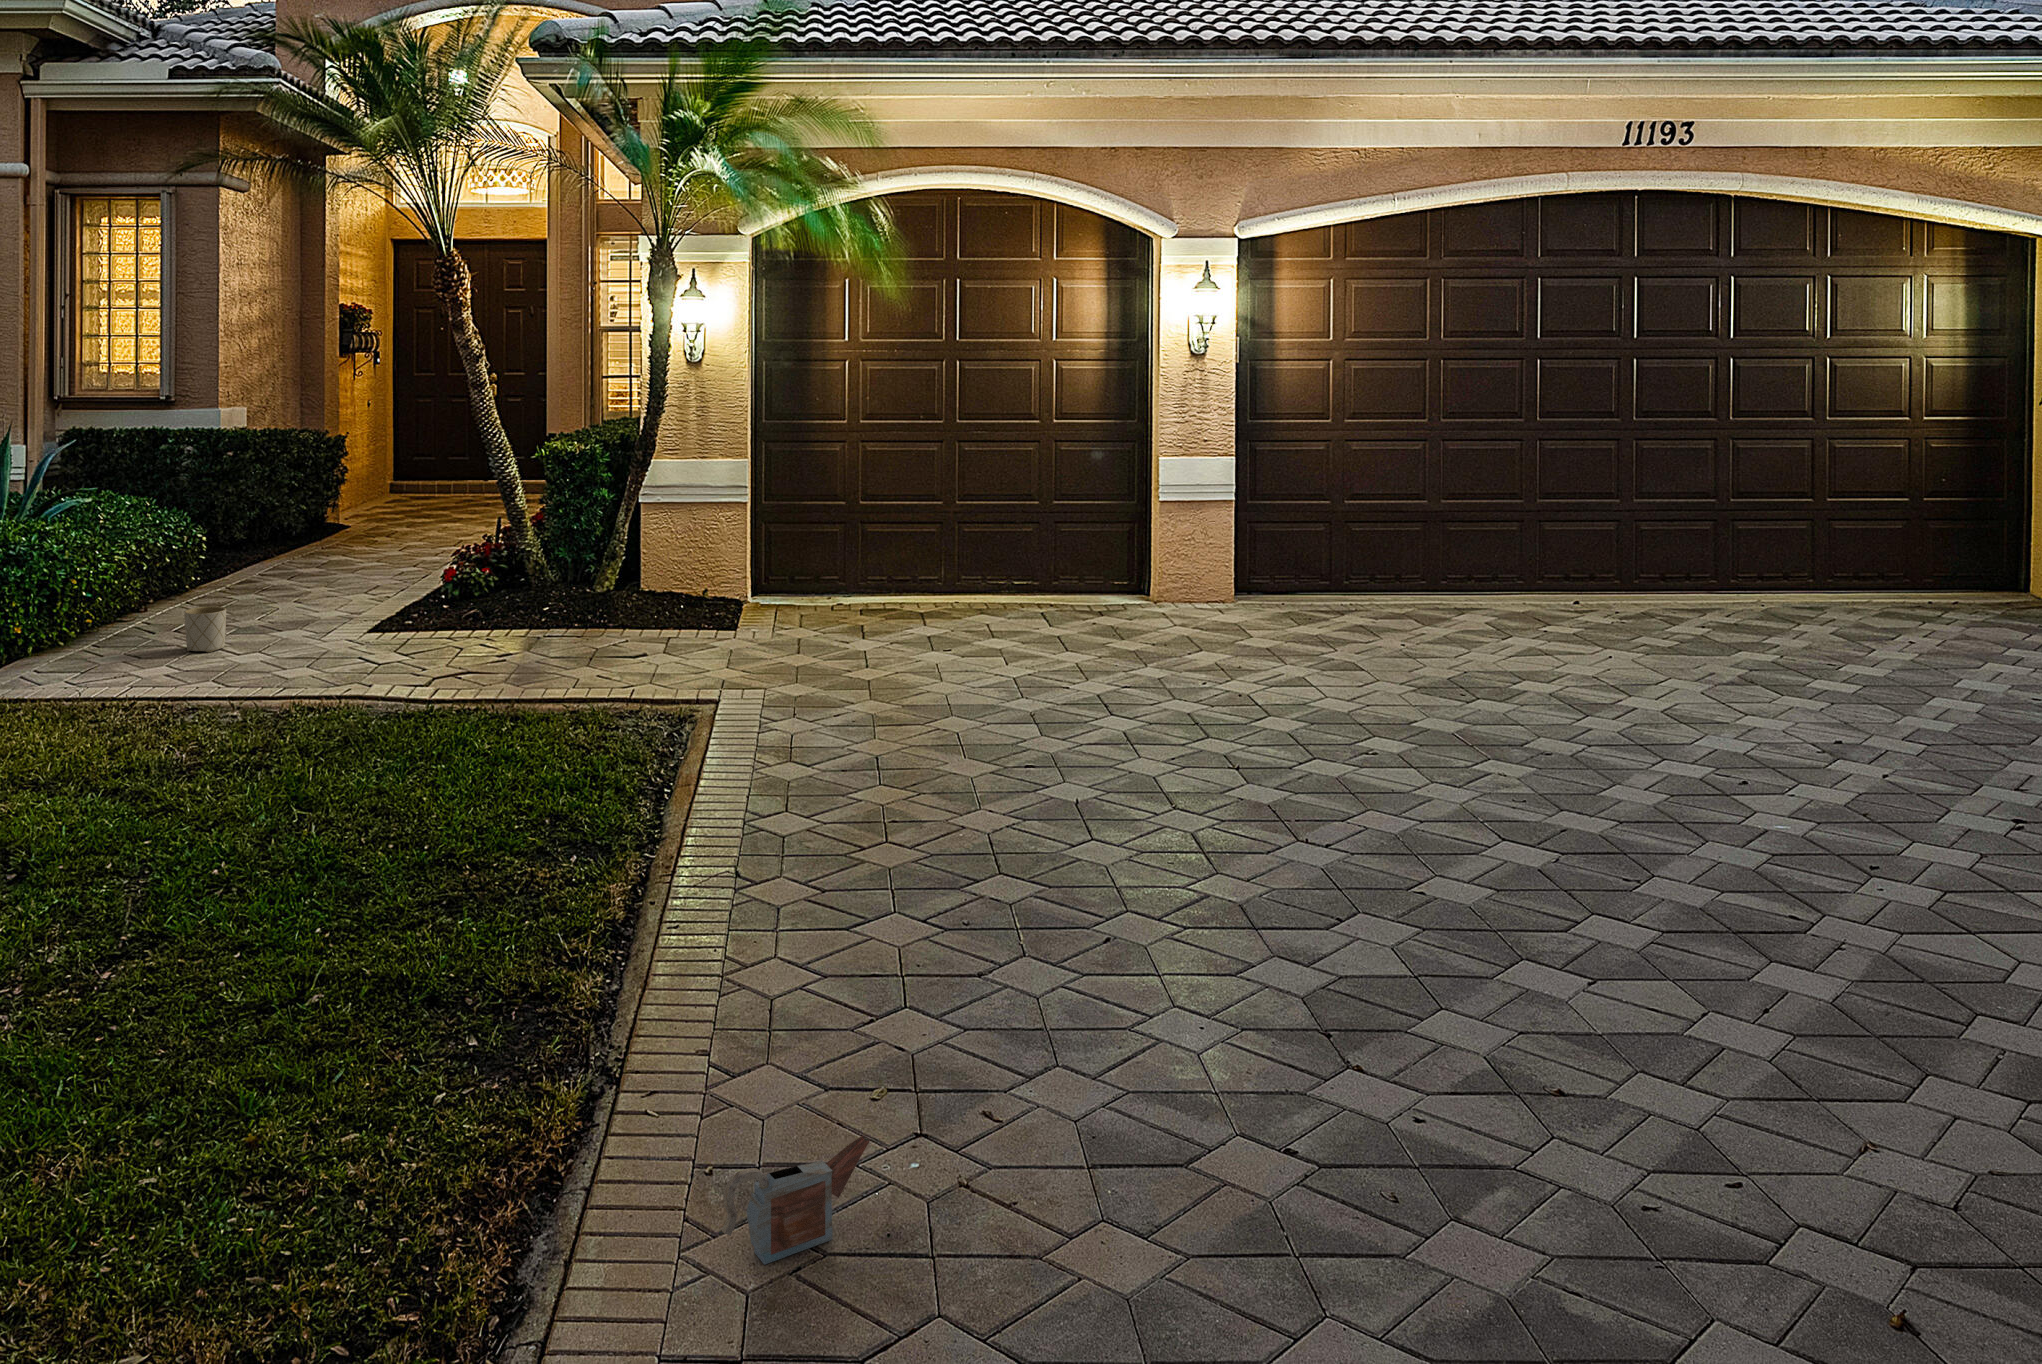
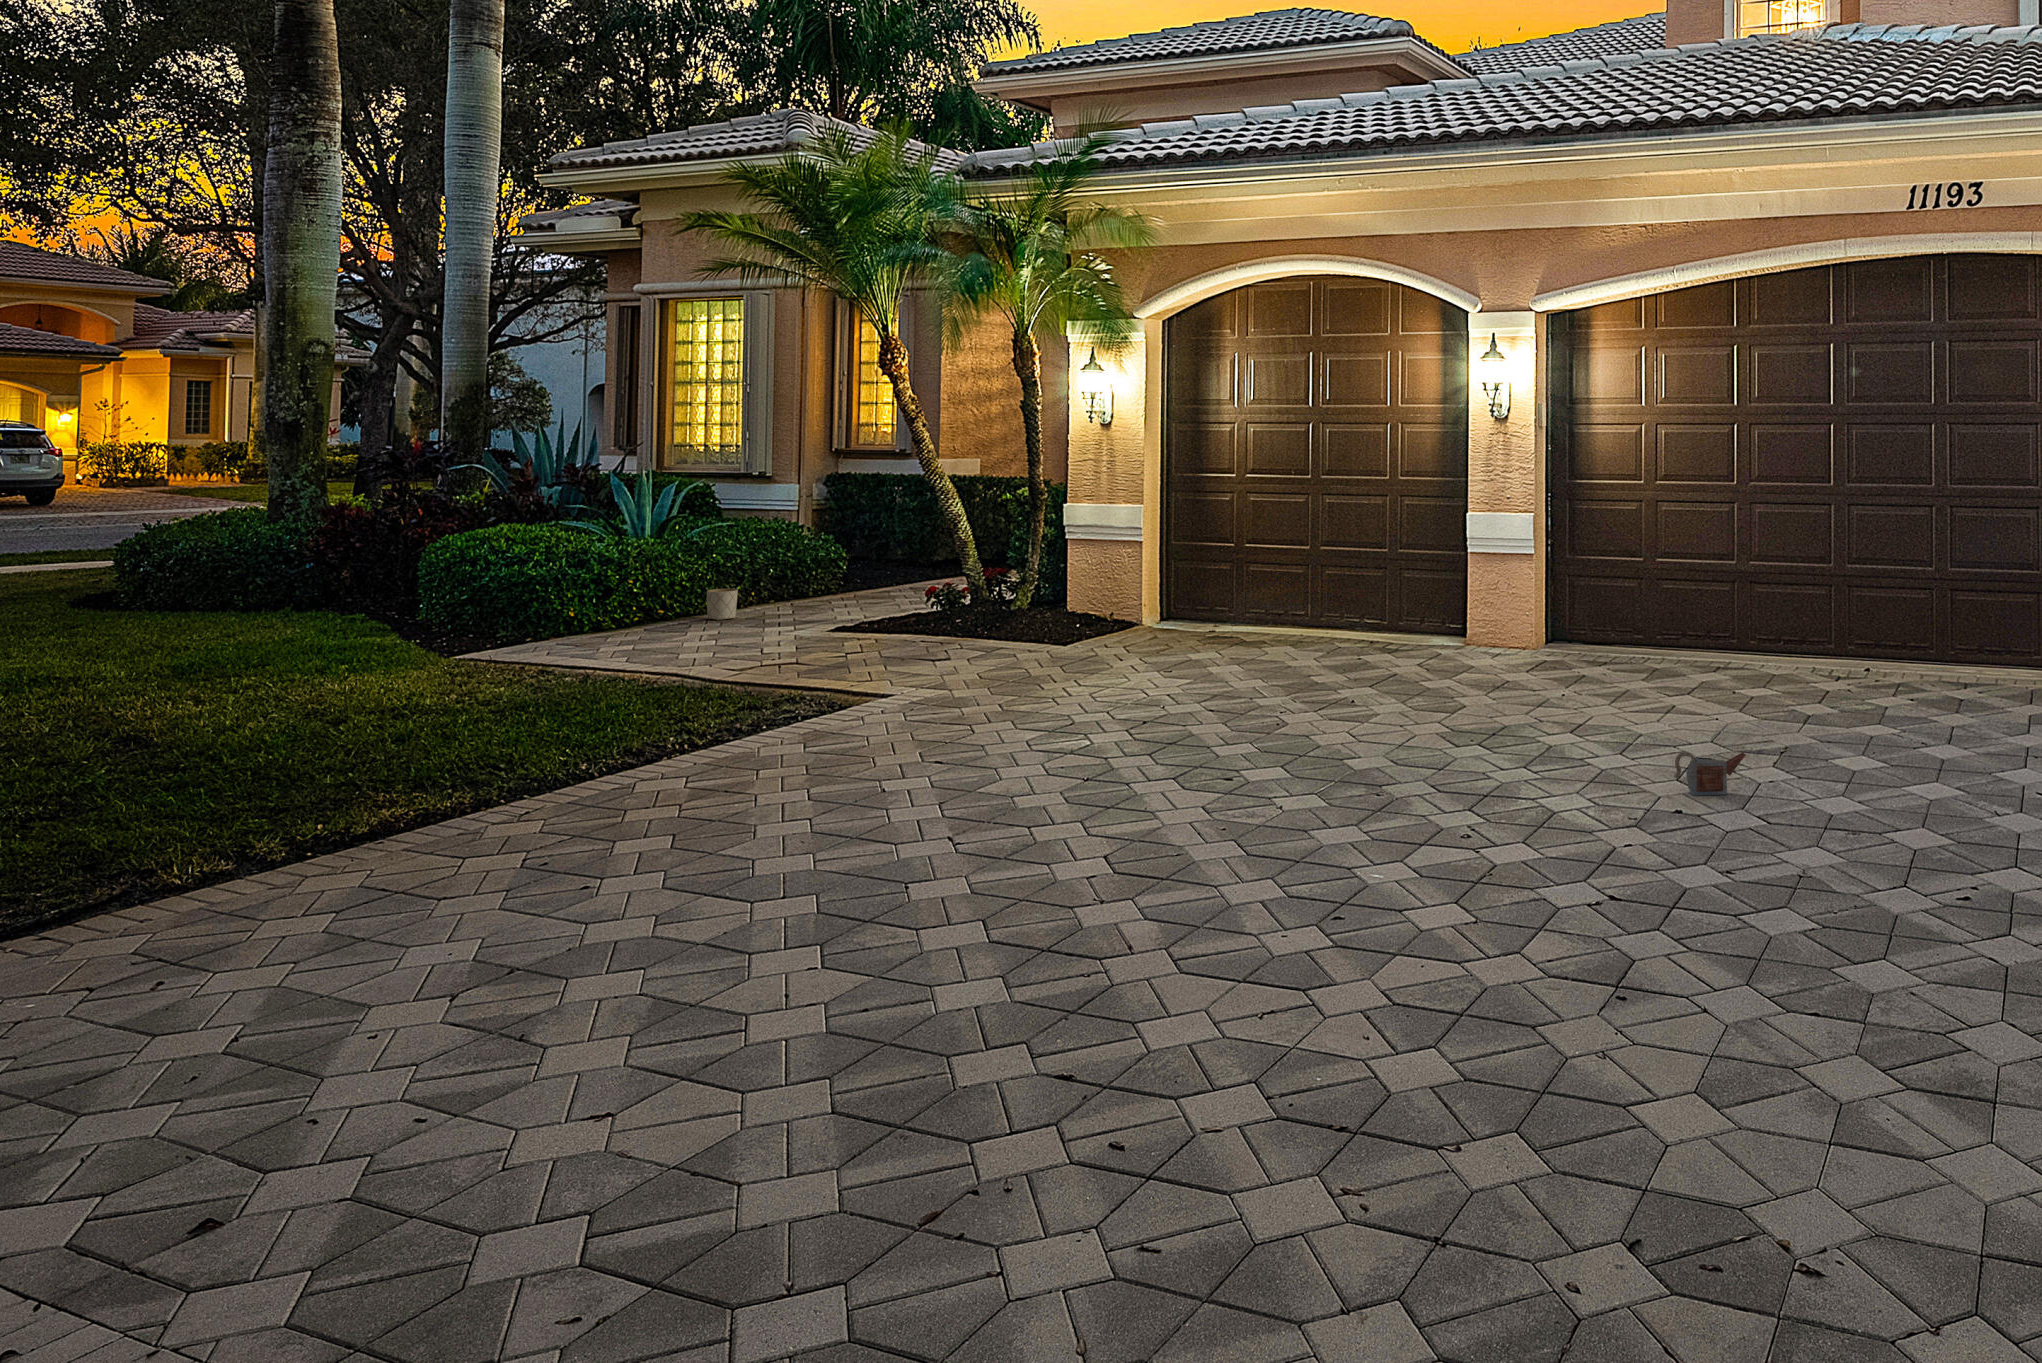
watering can: present [722,1136,870,1265] -> present [1674,752,1746,796]

